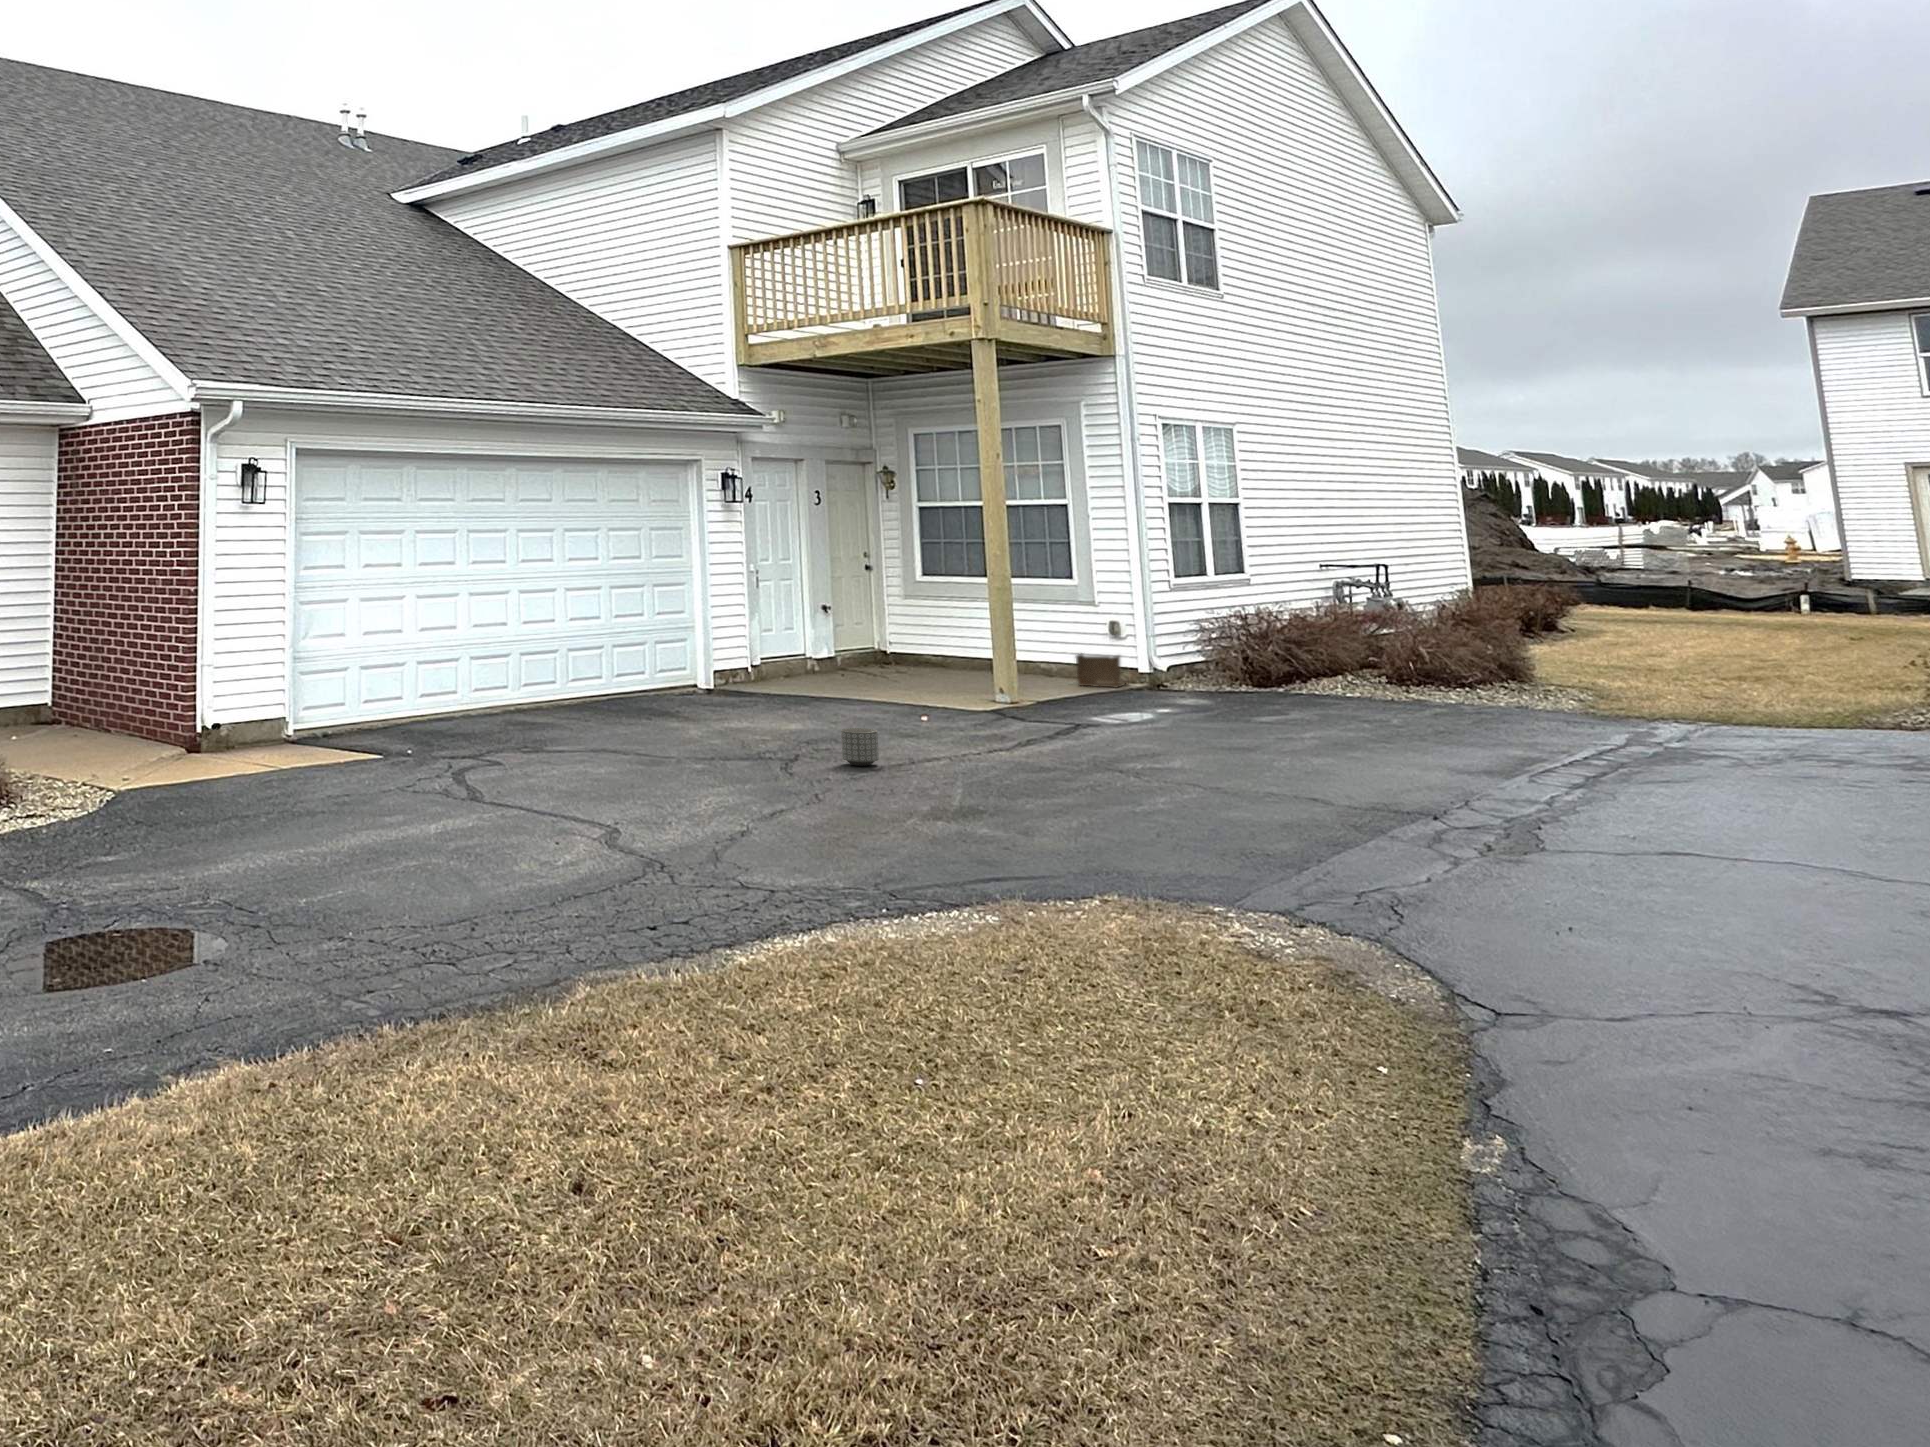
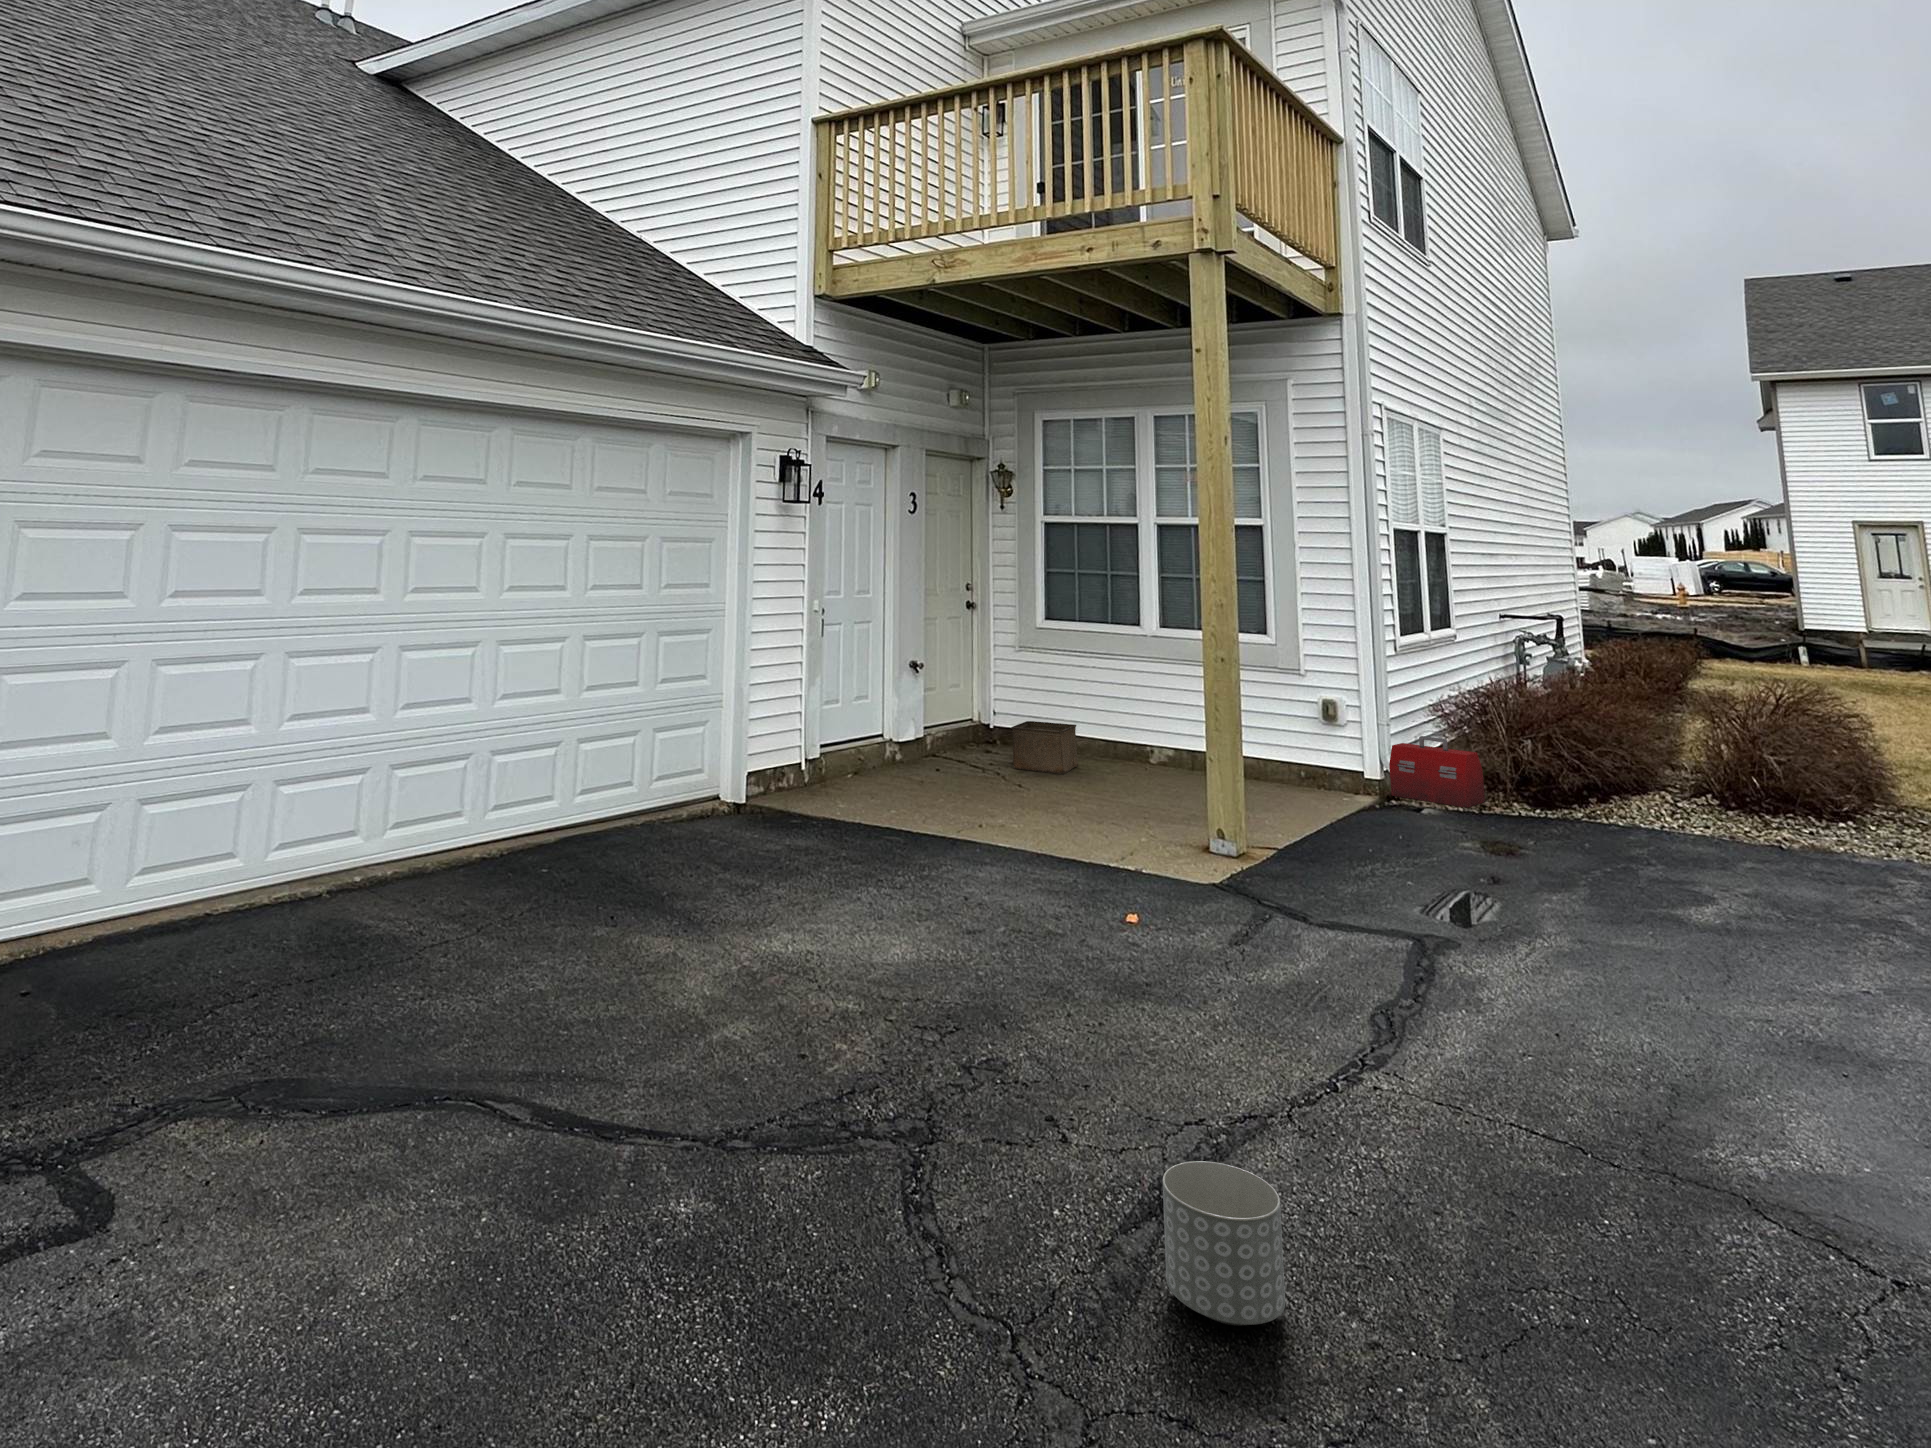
toolbox: none [1158,644,1224,688] -> present [1389,736,1485,808]
storage bin: present [1076,654,1126,687] -> present [1011,721,1078,774]

